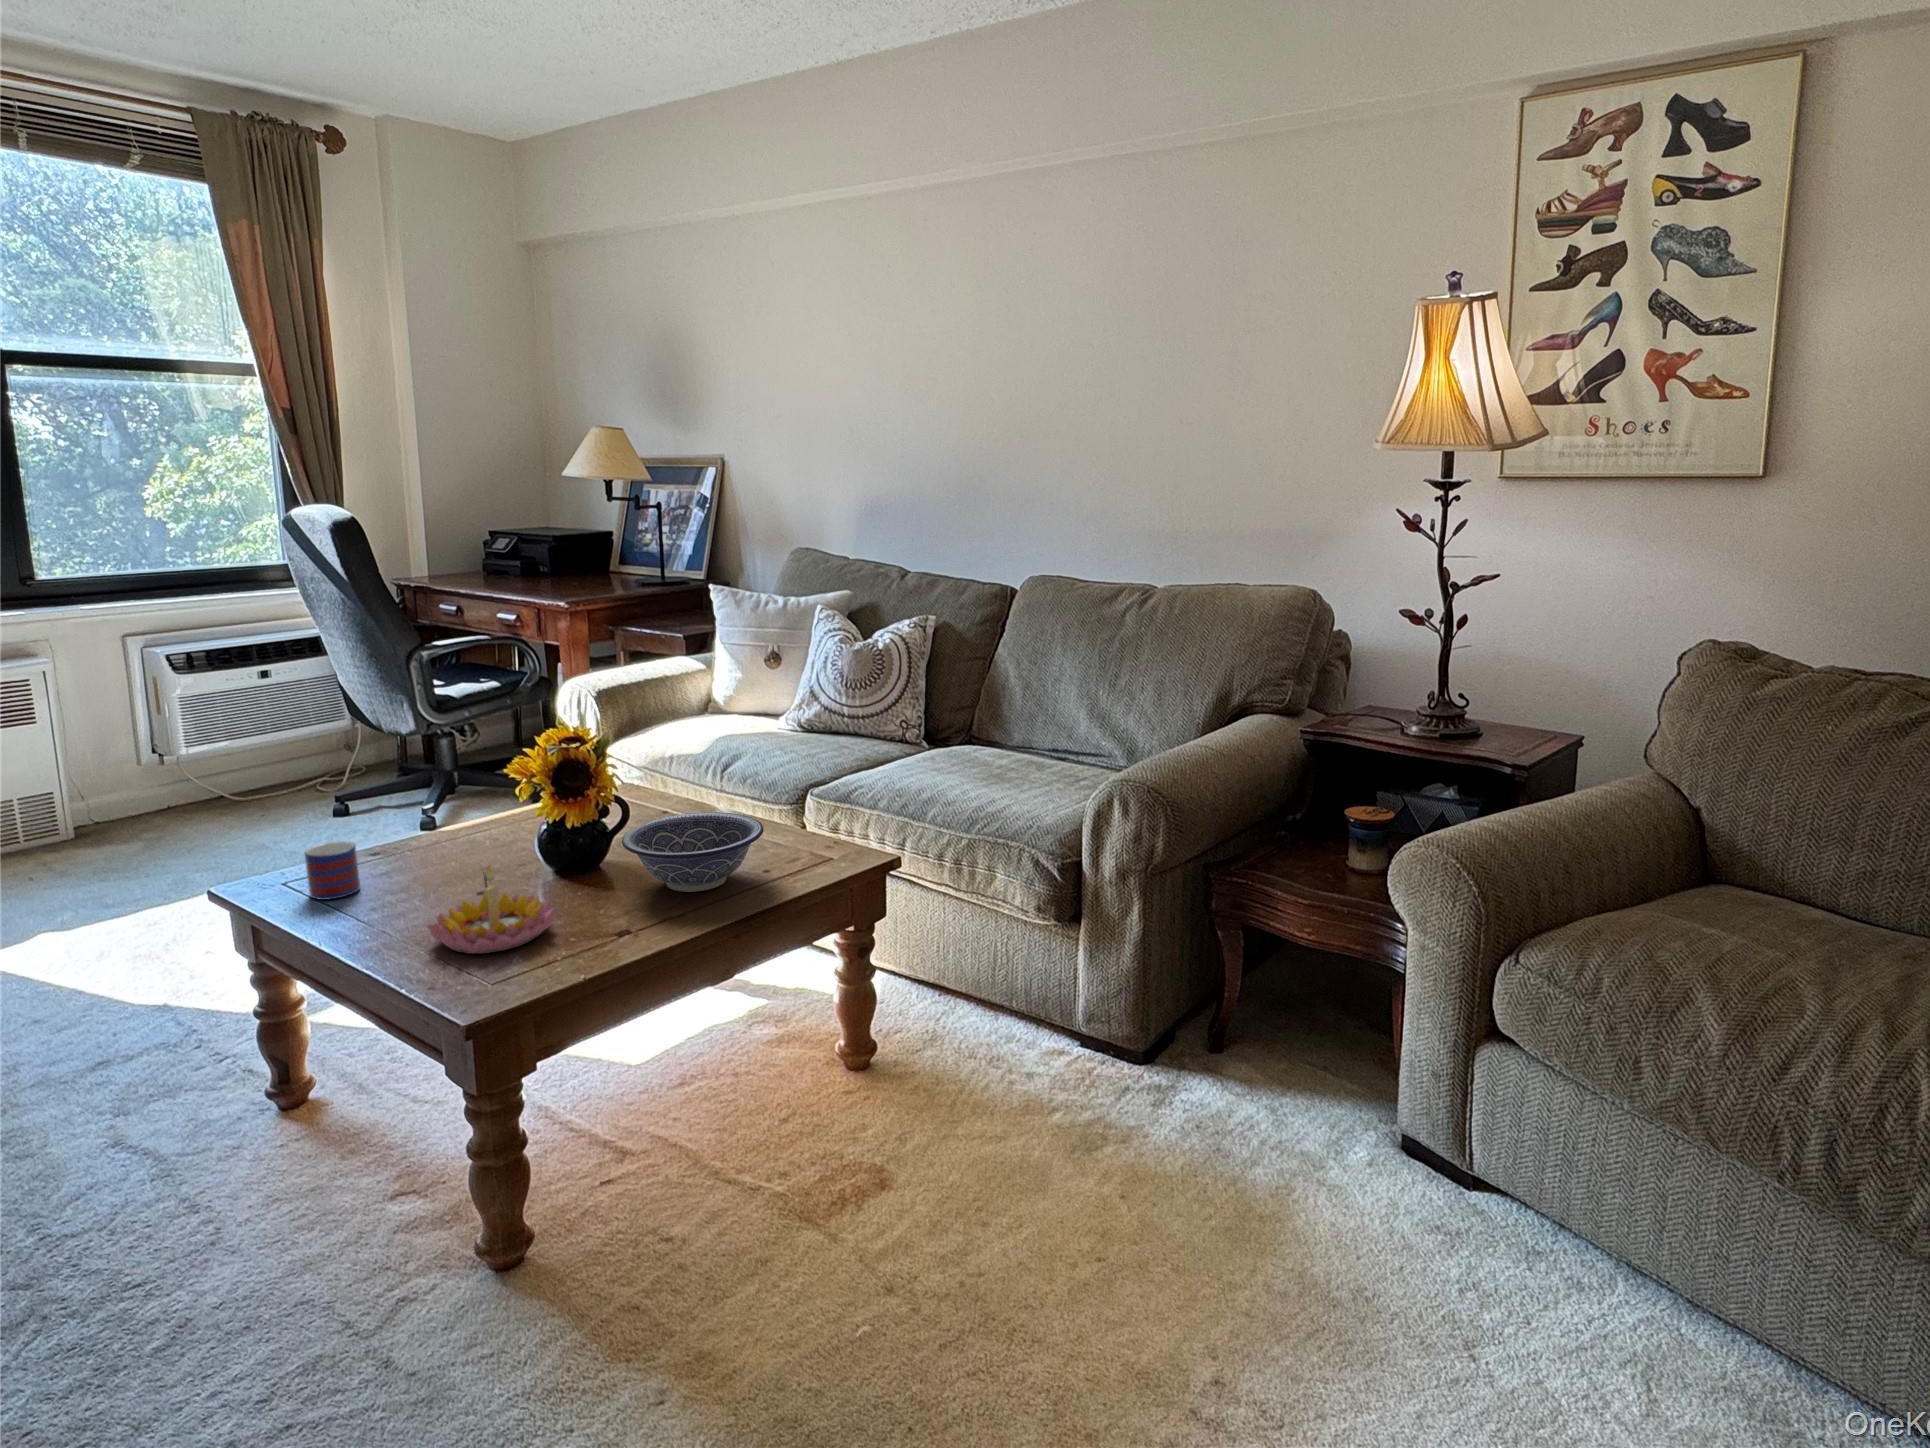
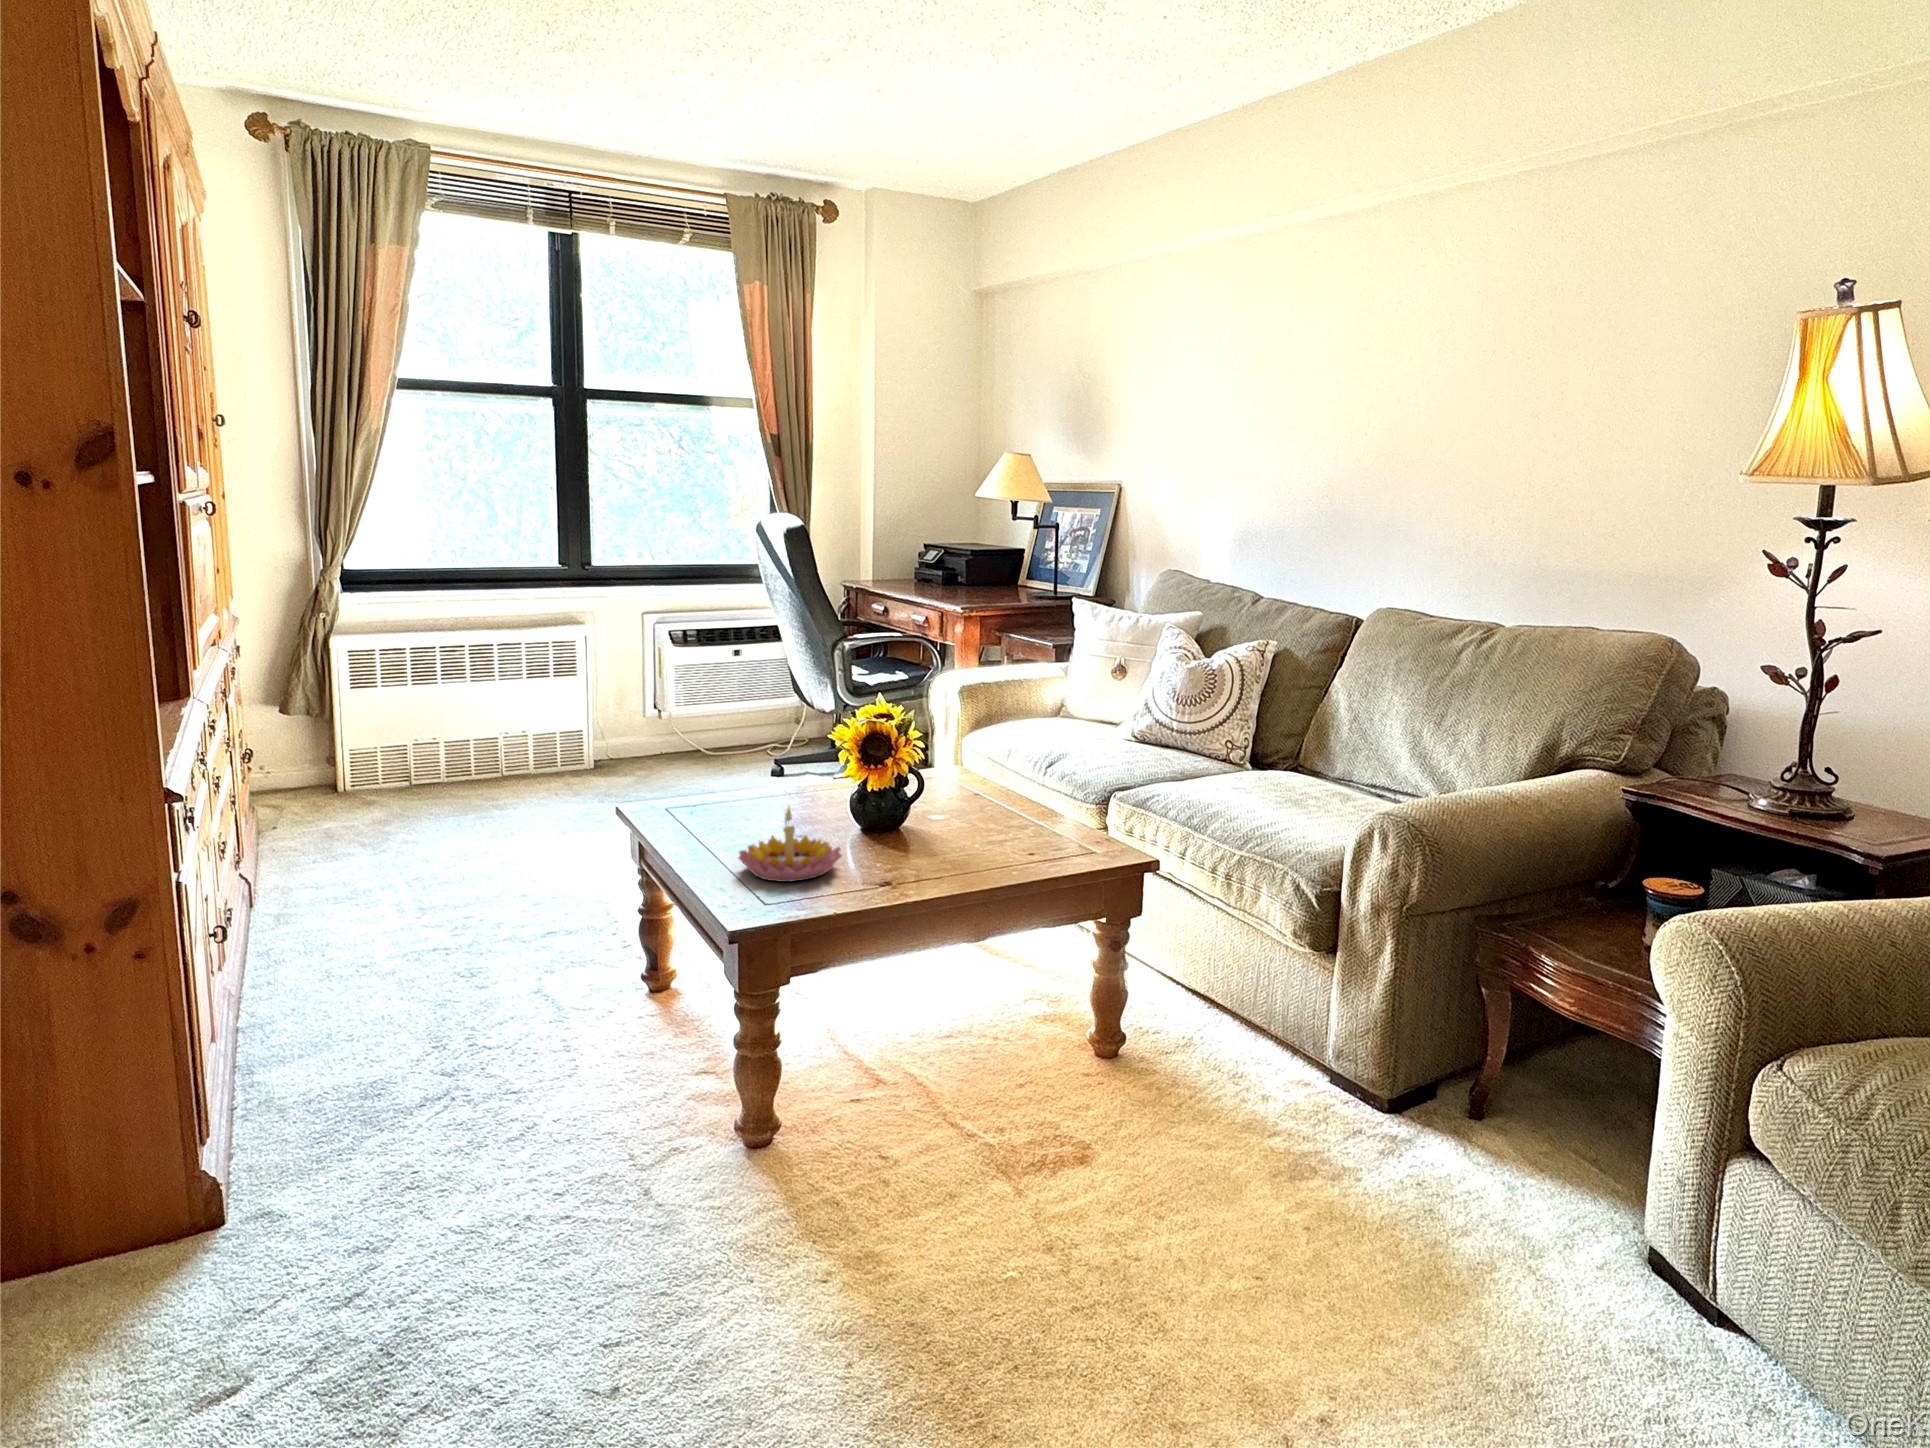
decorative bowl: present [622,812,764,892] -> none [909,793,1034,862]
mug: present [304,841,360,900] -> none [674,778,714,823]

